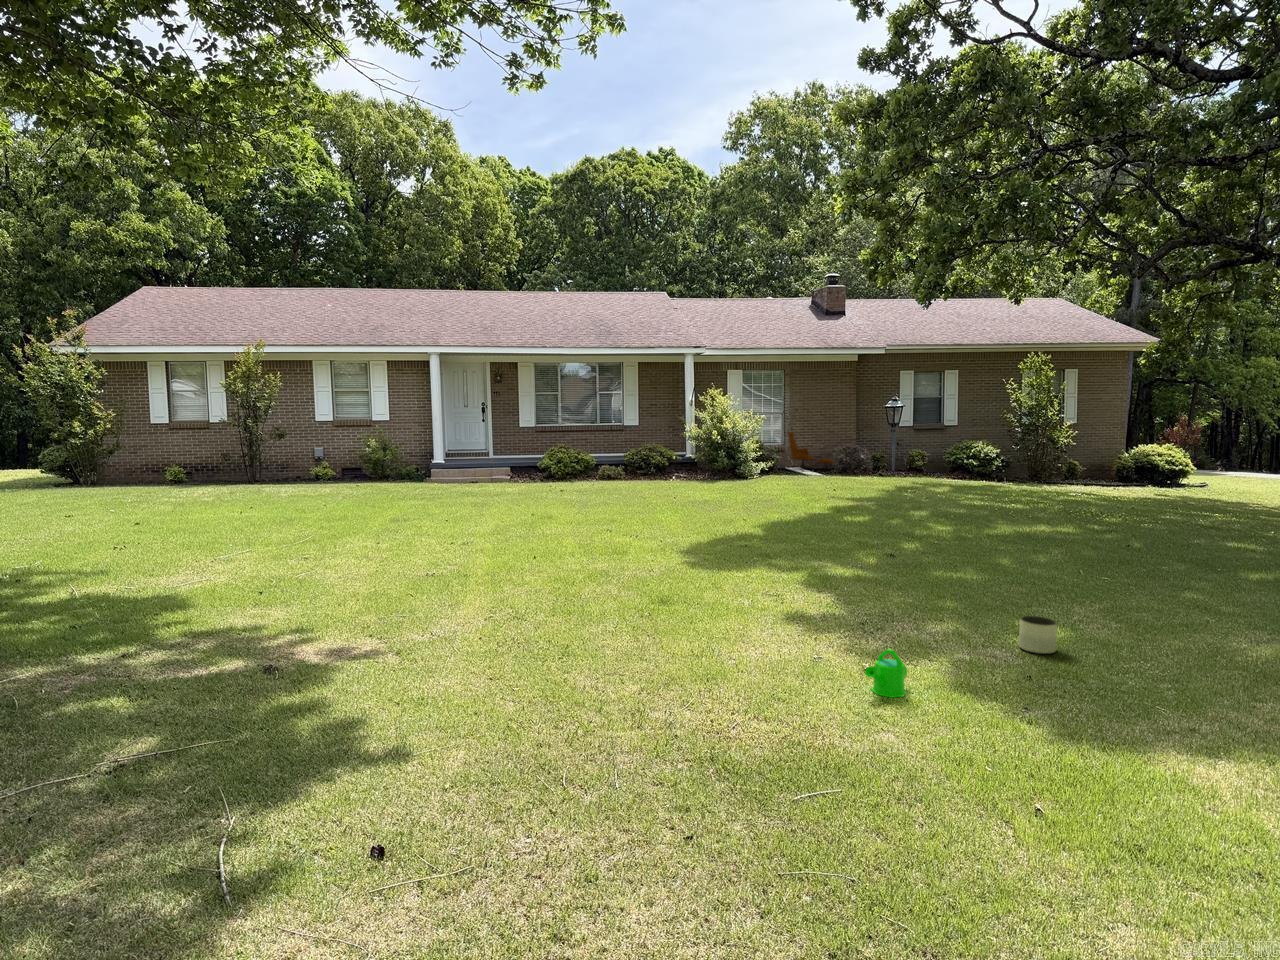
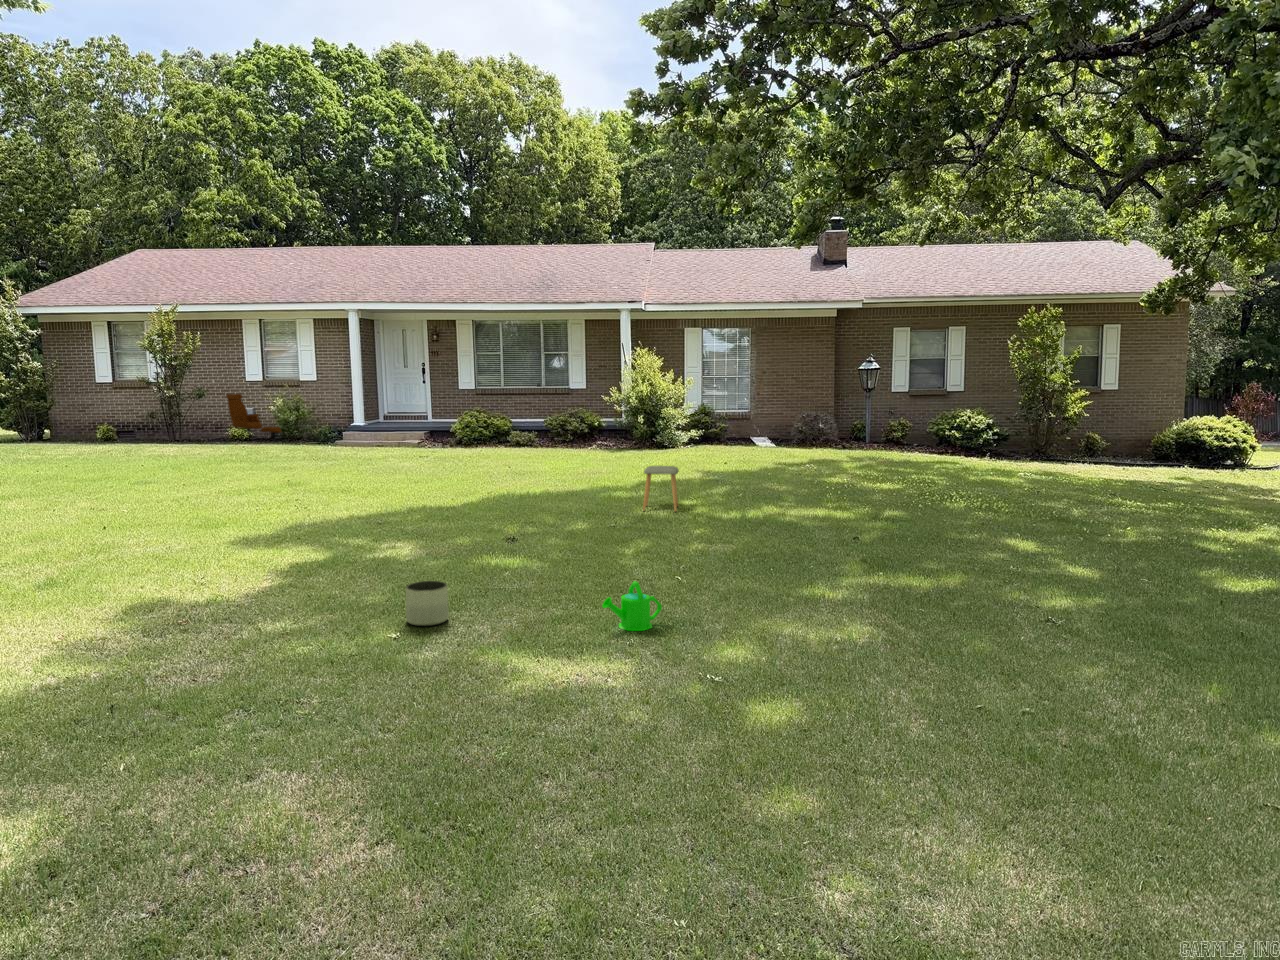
lounge chair: present [788,432,834,469] -> present [226,394,282,439]
stool: none [893,503,934,543] -> present [643,466,679,512]
watering can: present [865,649,907,698] -> present [602,581,662,631]

